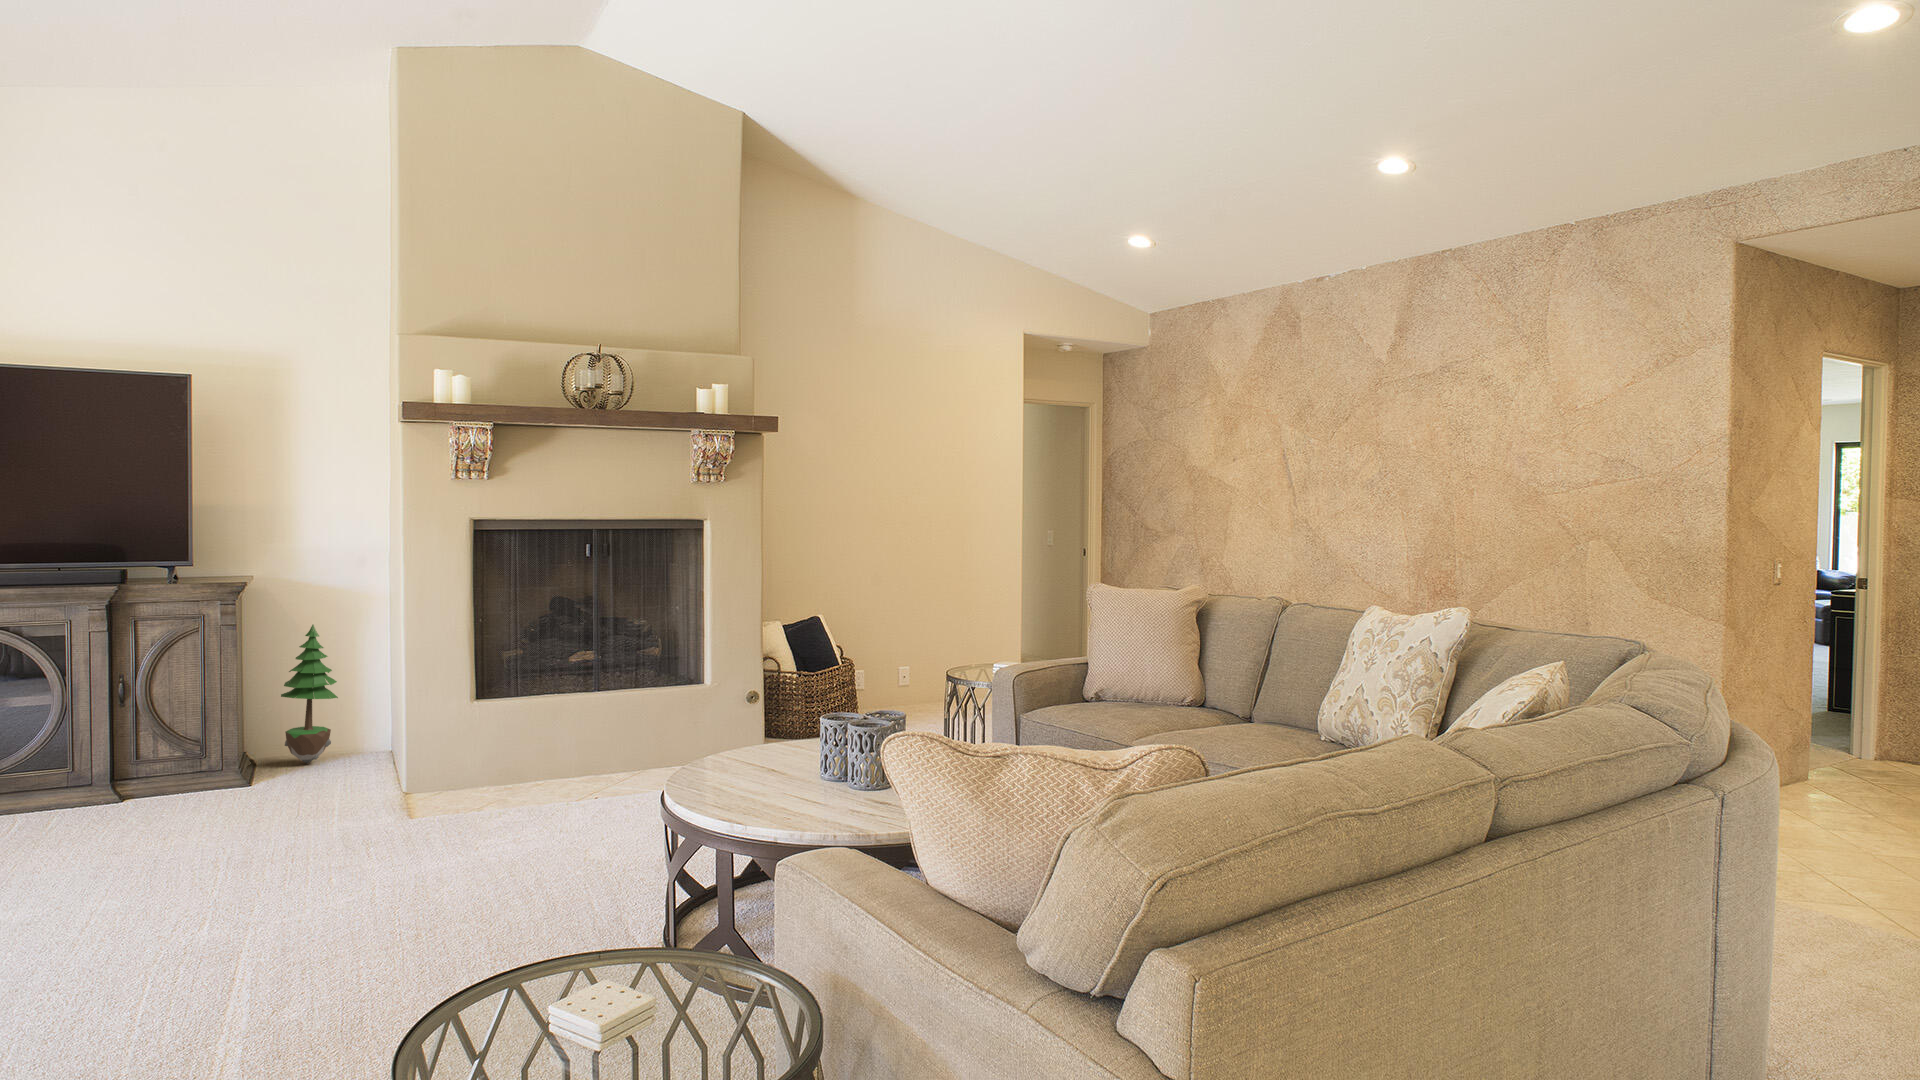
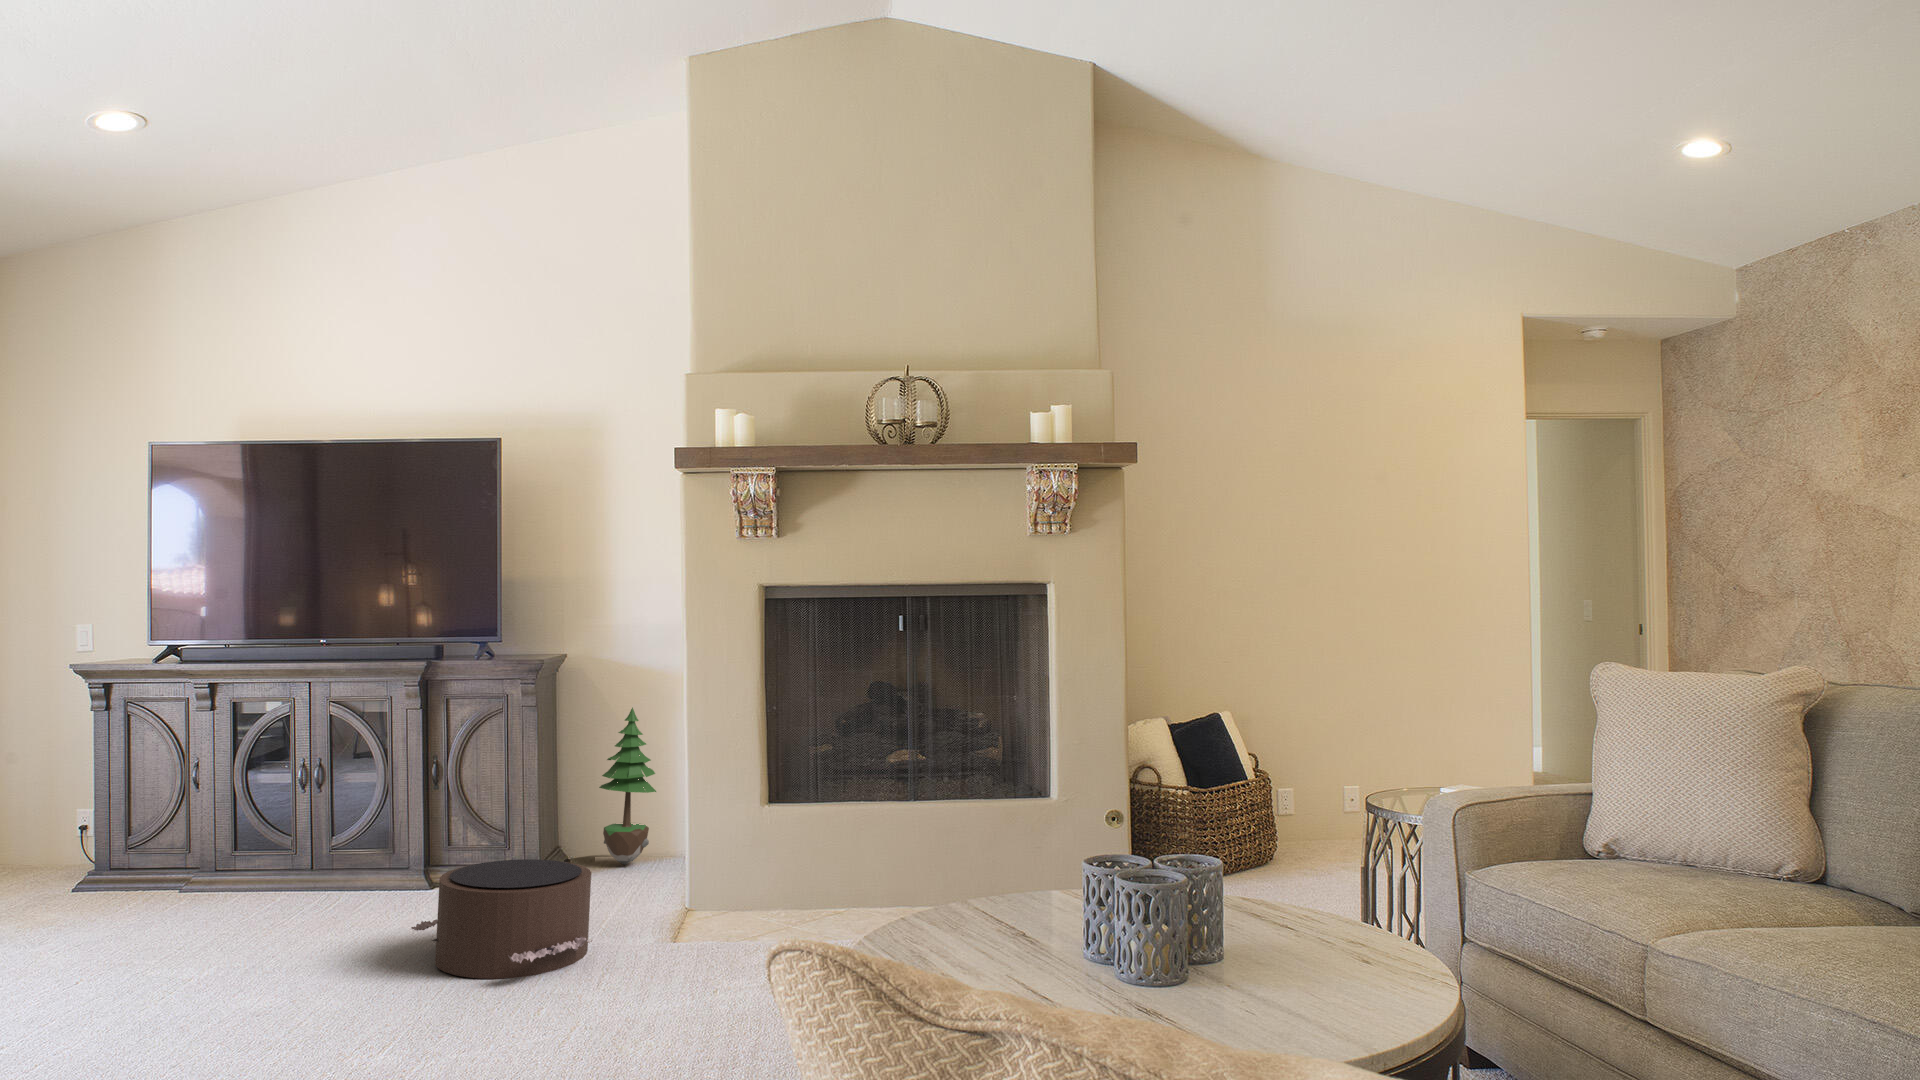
pouf: none [162,759,352,860] -> present [411,859,592,979]

